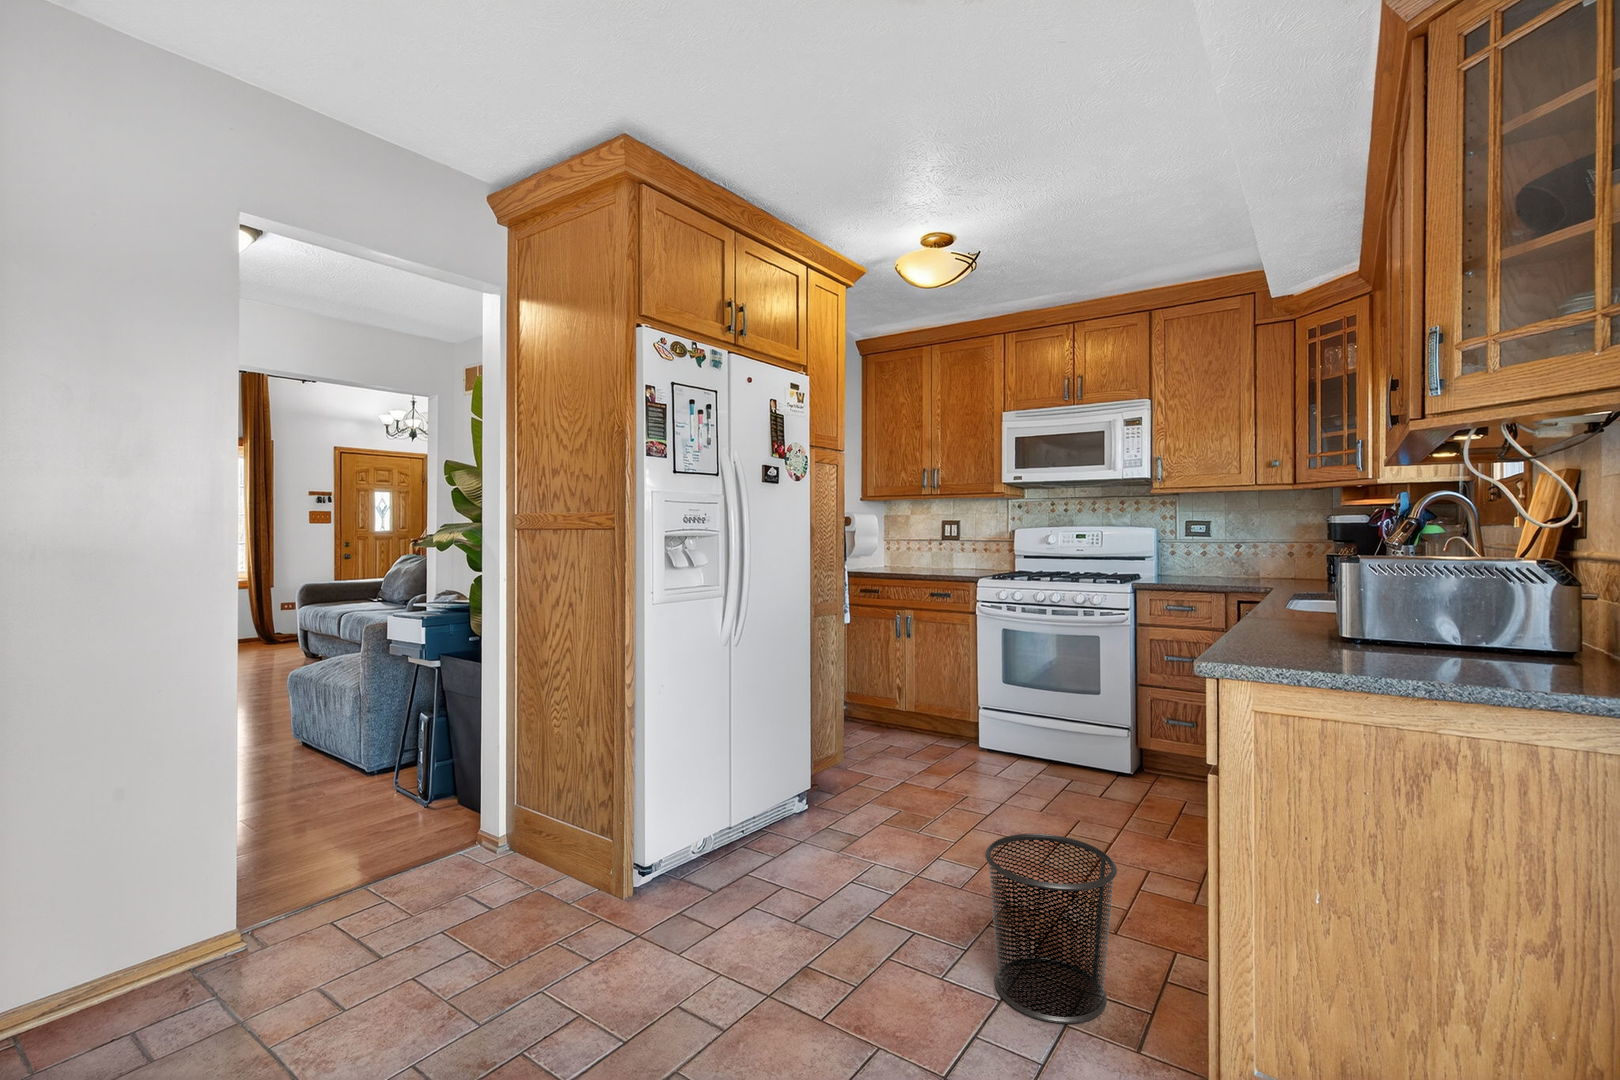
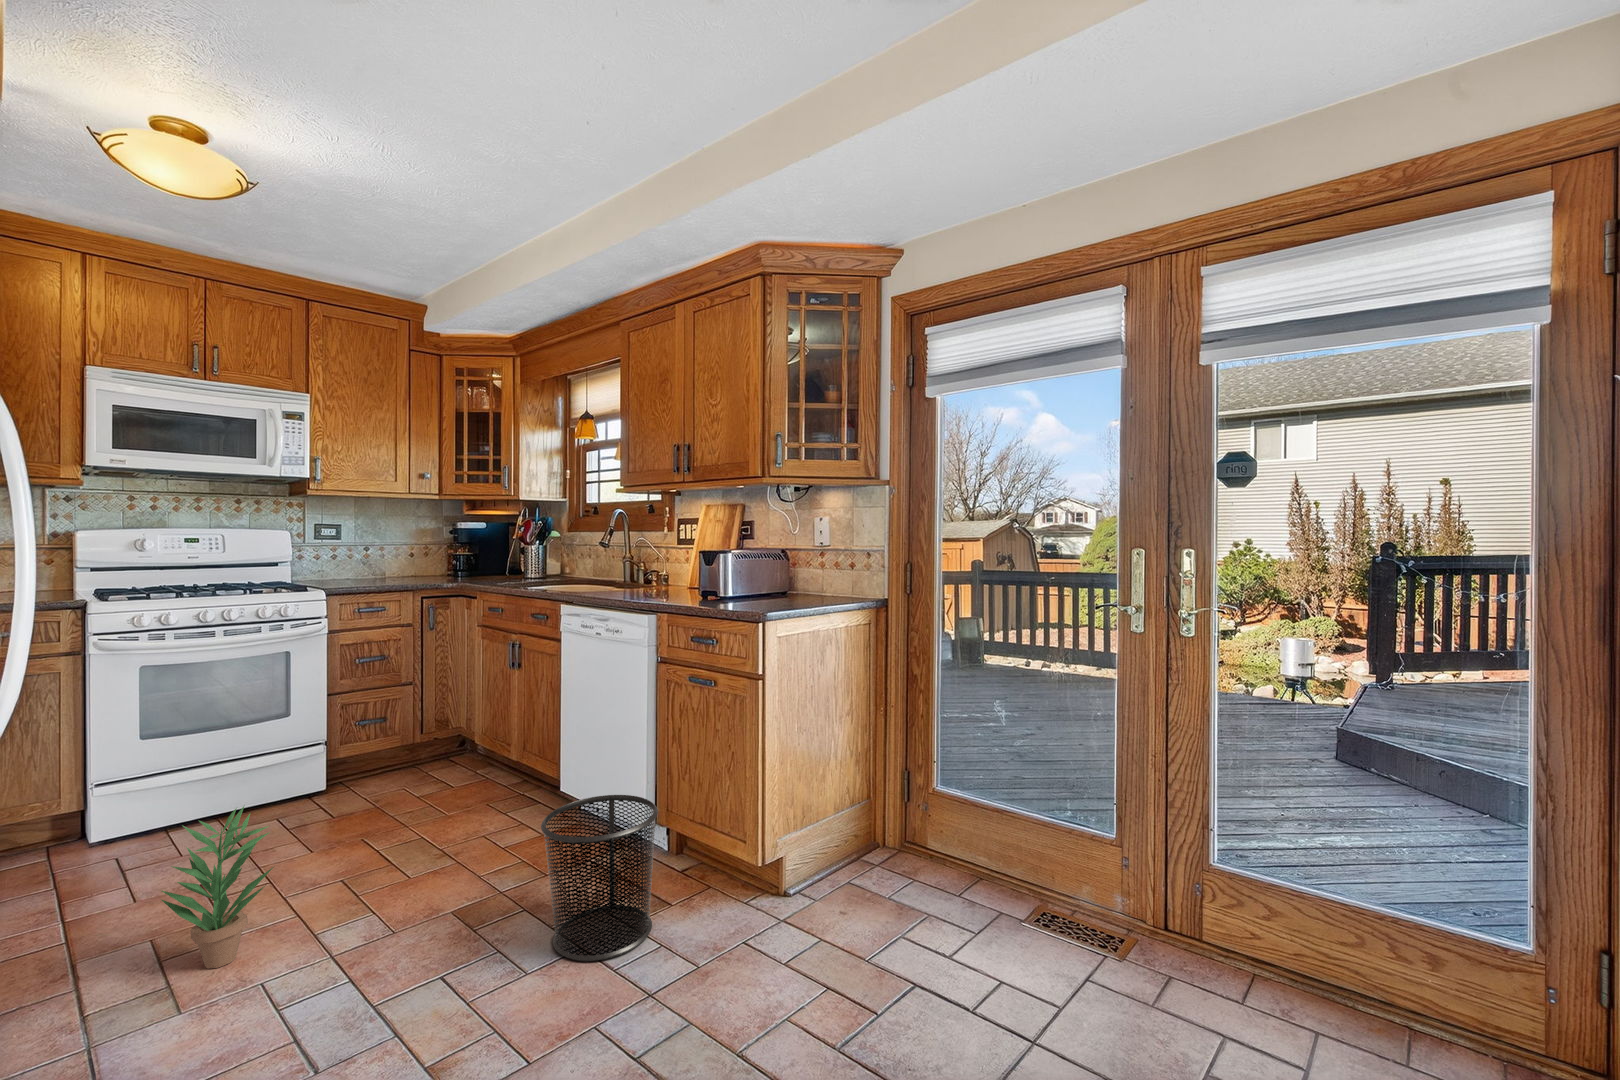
potted plant: none [877,730,935,839] -> present [162,806,273,969]

